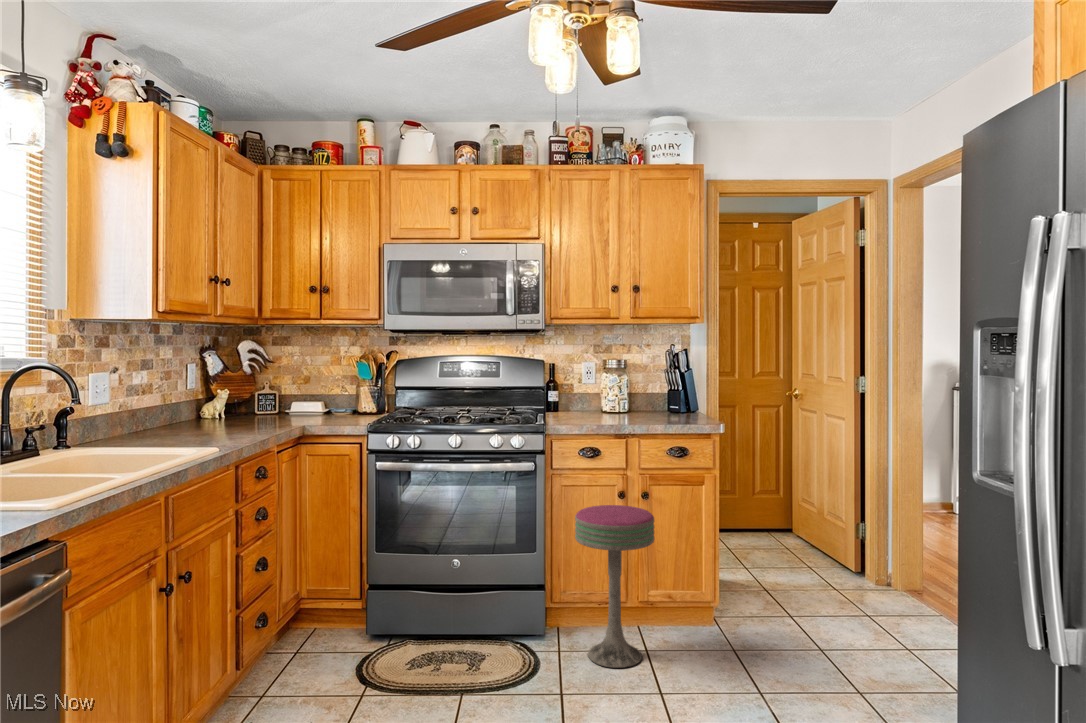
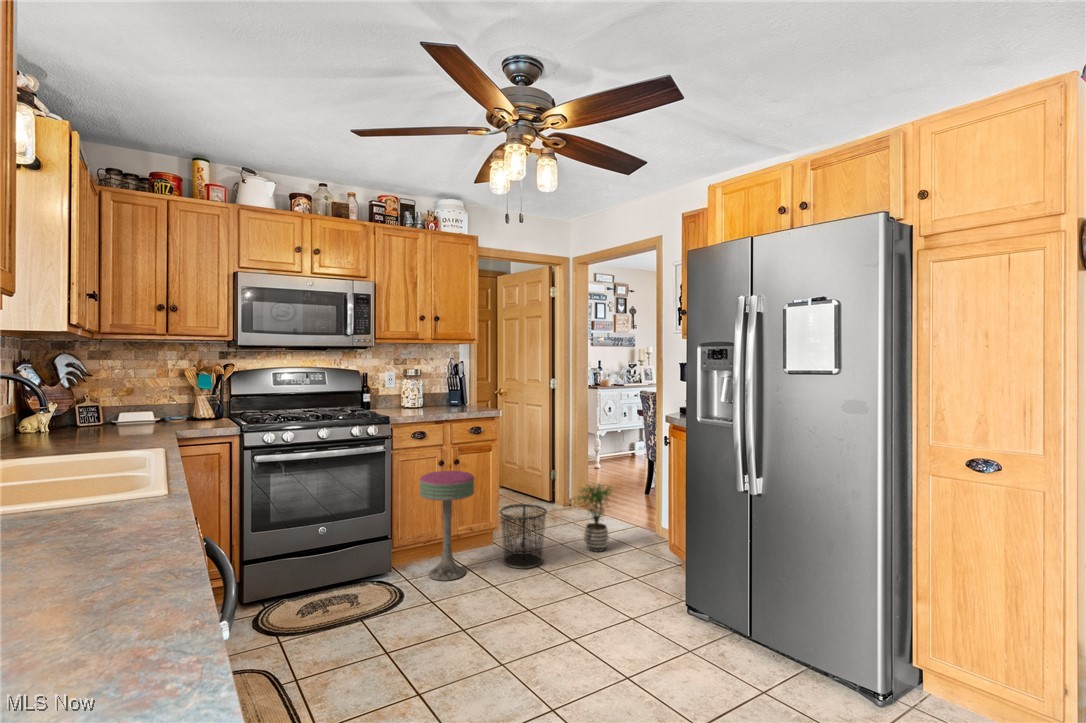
potted plant: none [835,555,930,683] -> present [573,484,612,552]
waste bin: none [700,572,779,681] -> present [500,504,547,569]

